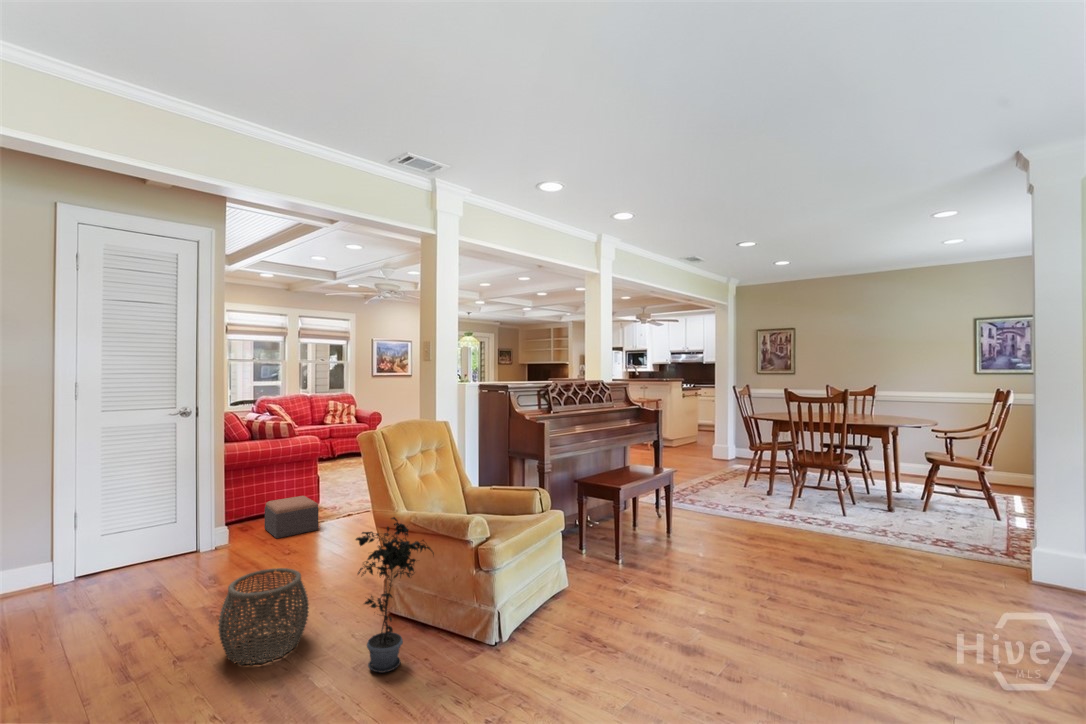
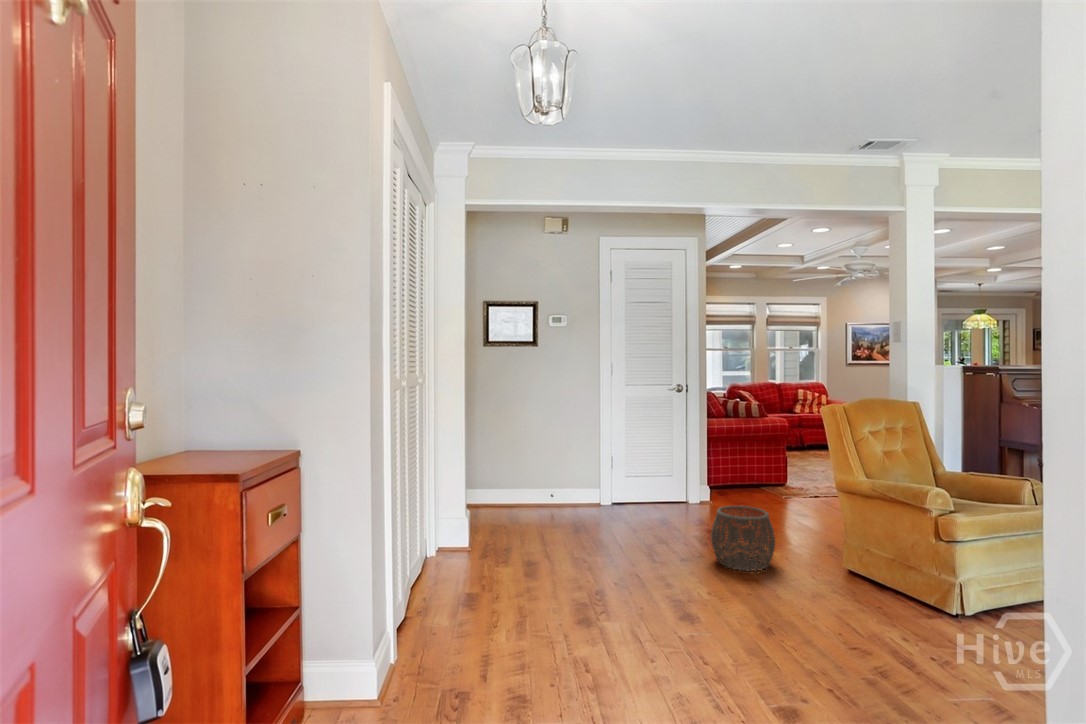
footstool: present [265,496,319,538] -> none [739,469,786,501]
potted plant: present [356,517,434,673] -> none [812,474,885,605]

